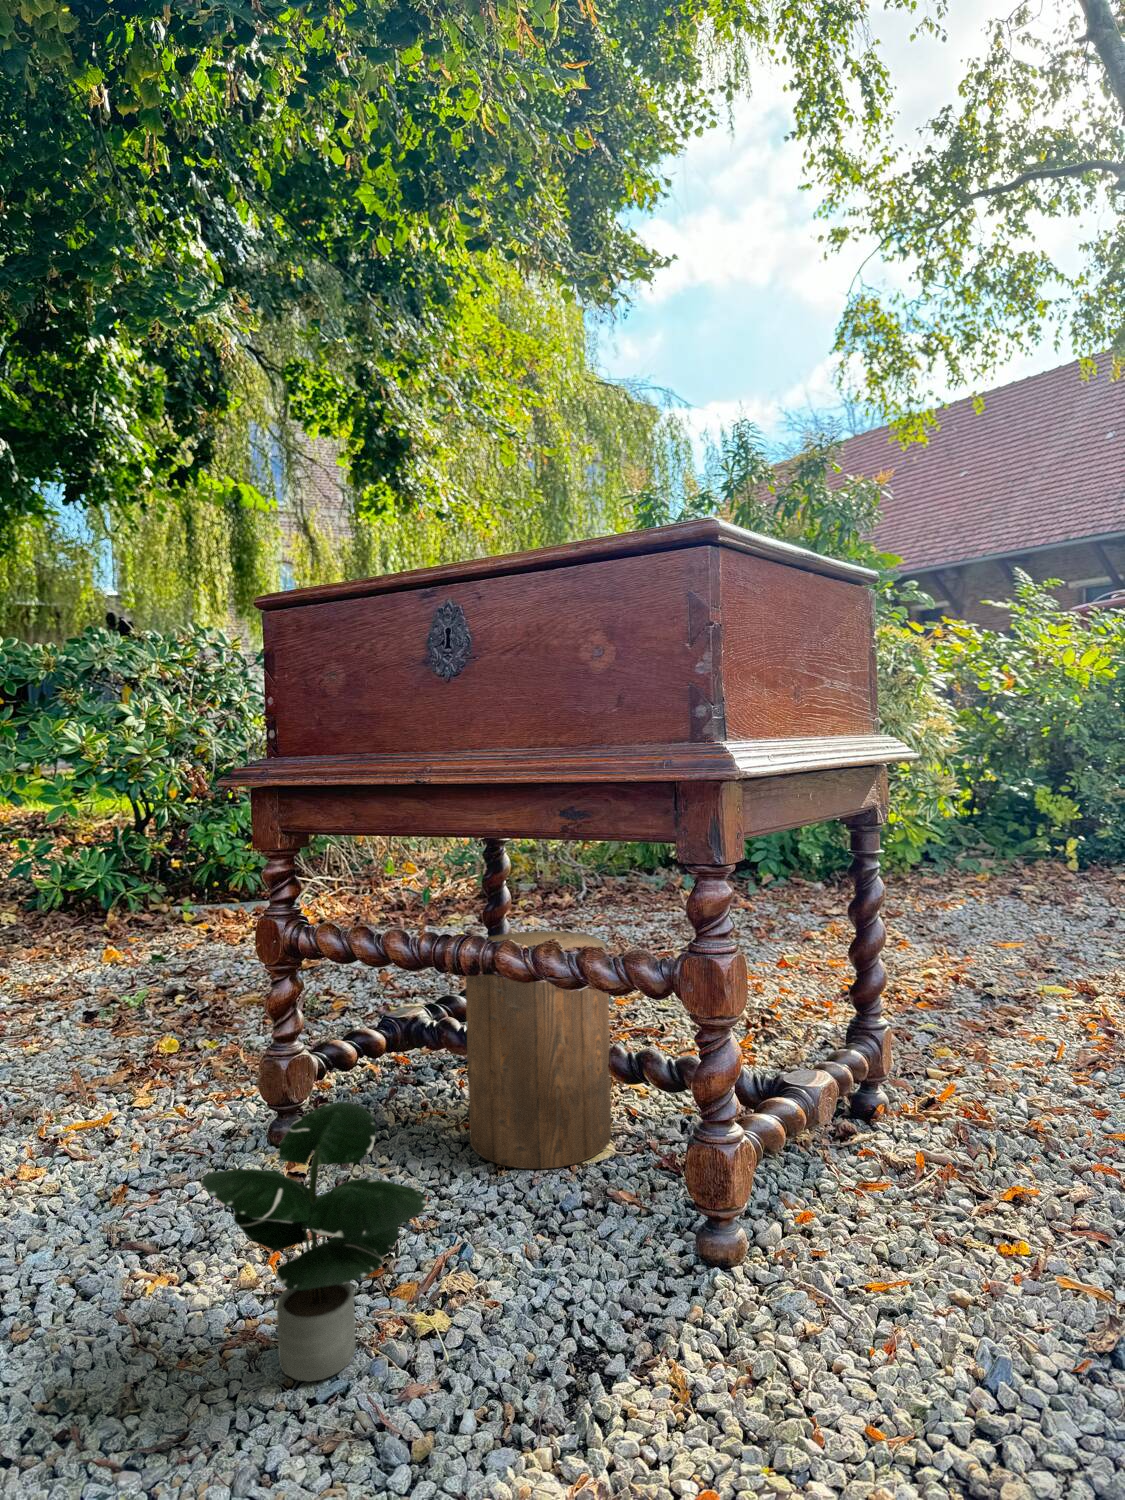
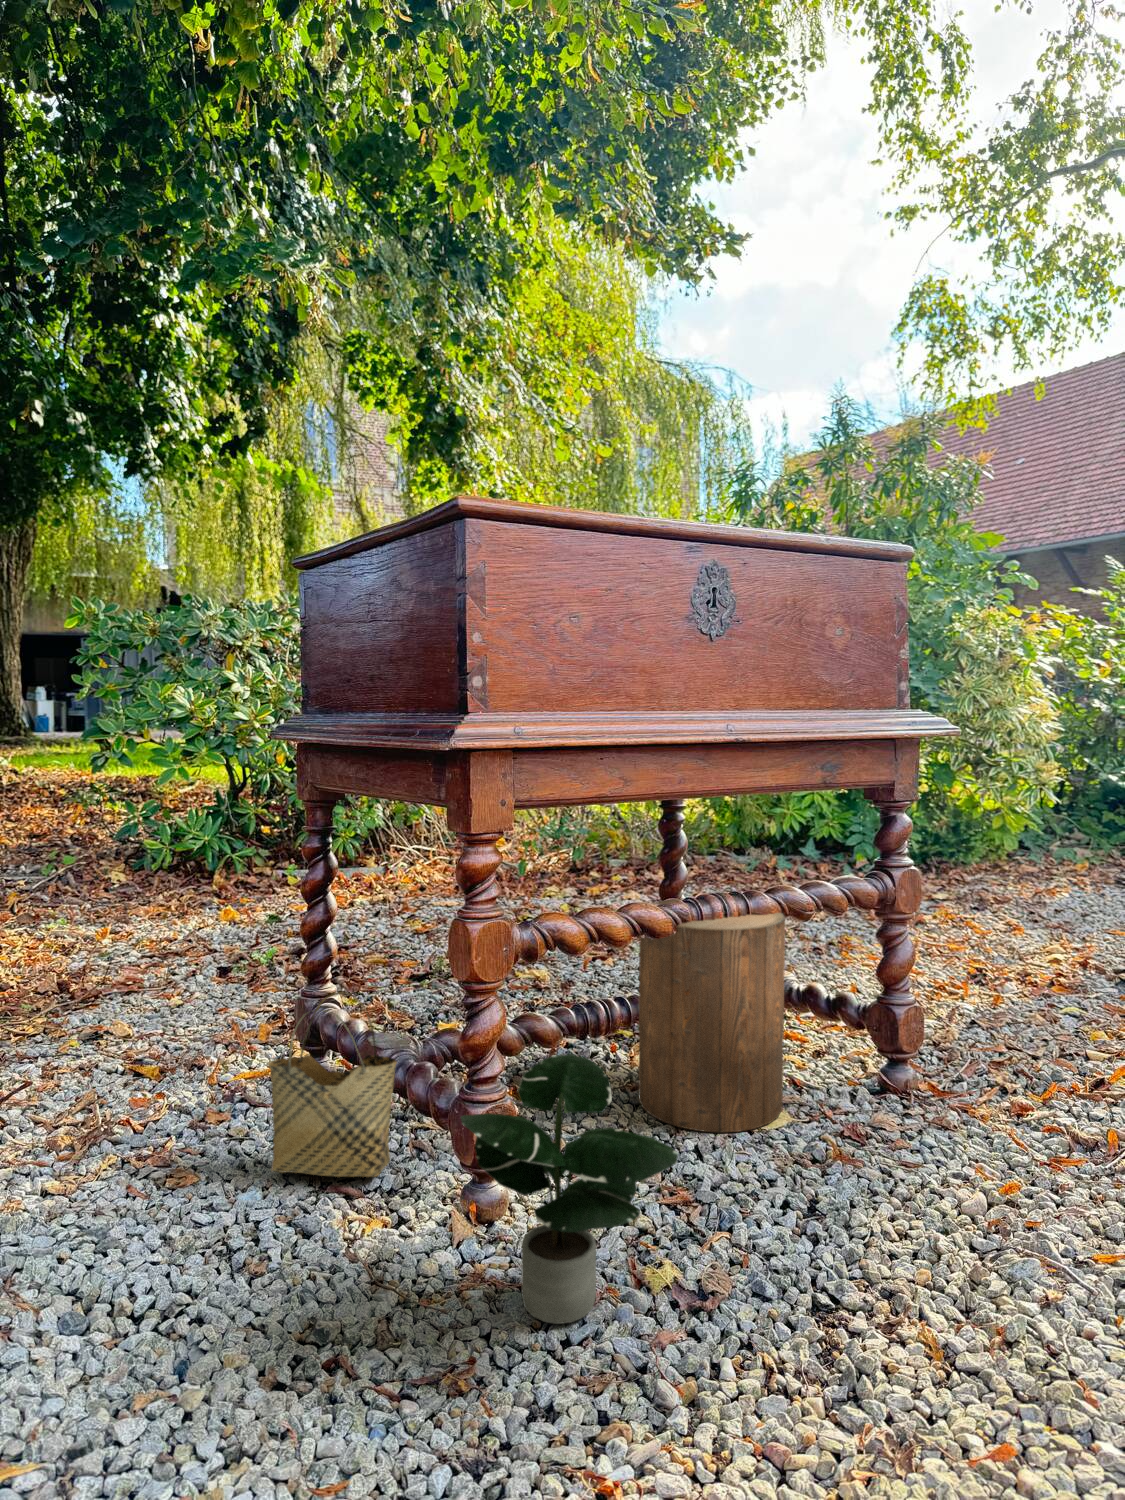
woven basket: none [64,1041,199,1232] -> present [268,991,397,1177]

